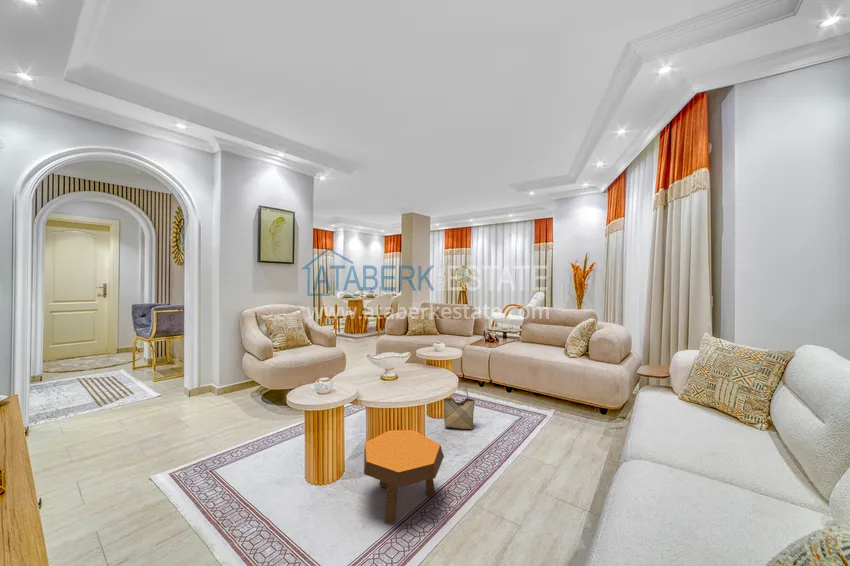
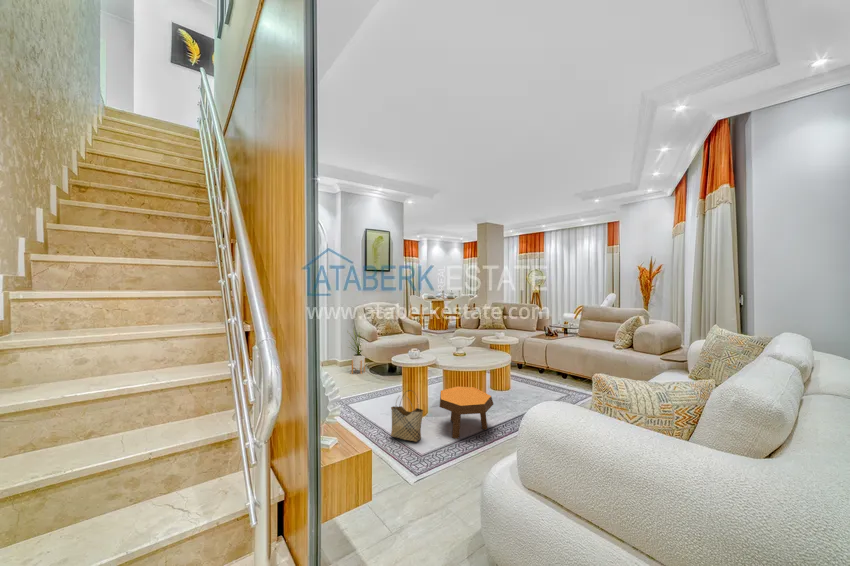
house plant: none [223,337,265,408] -> present [352,333,365,374]
woven basket: present [444,382,475,429] -> present [391,390,423,442]

